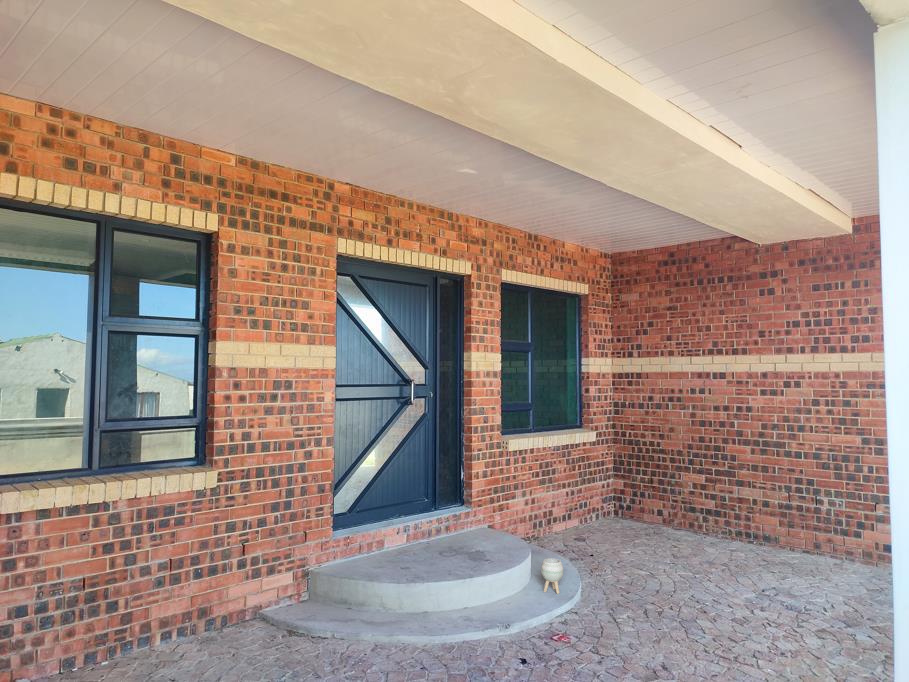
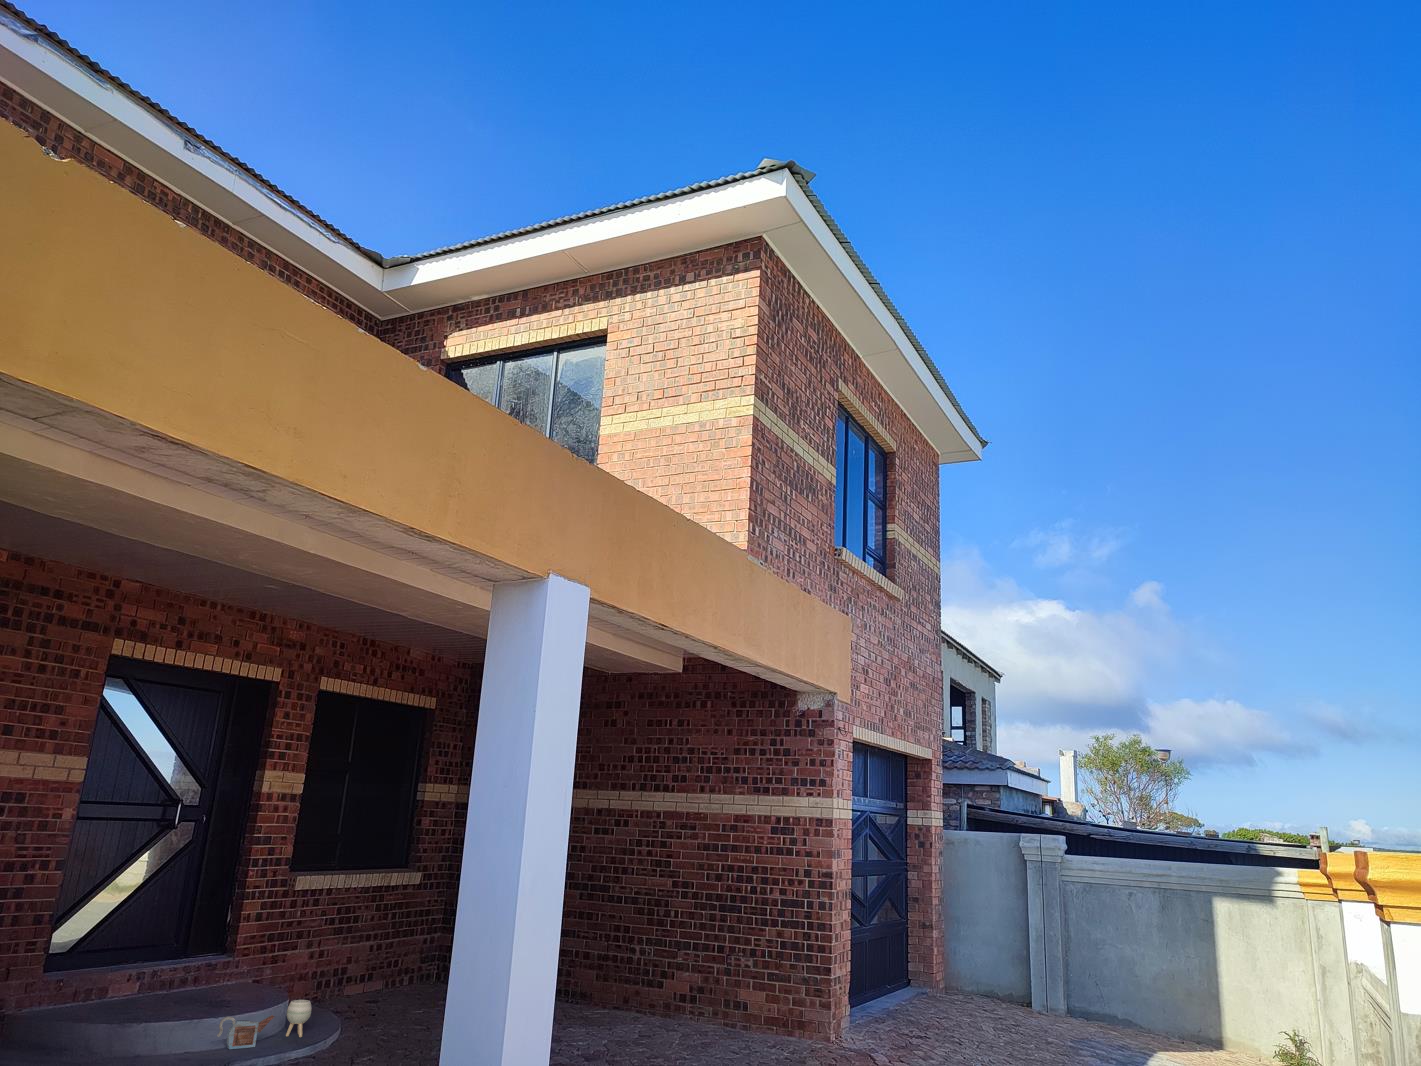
watering can: none [490,577,536,609] -> present [217,1015,274,1049]

